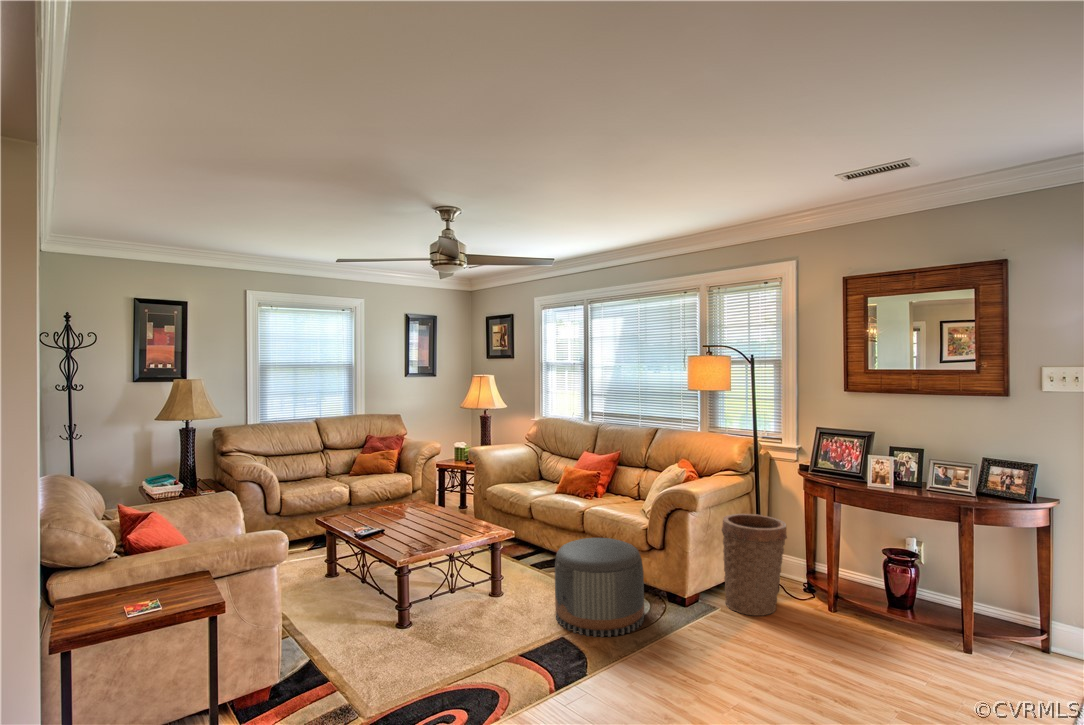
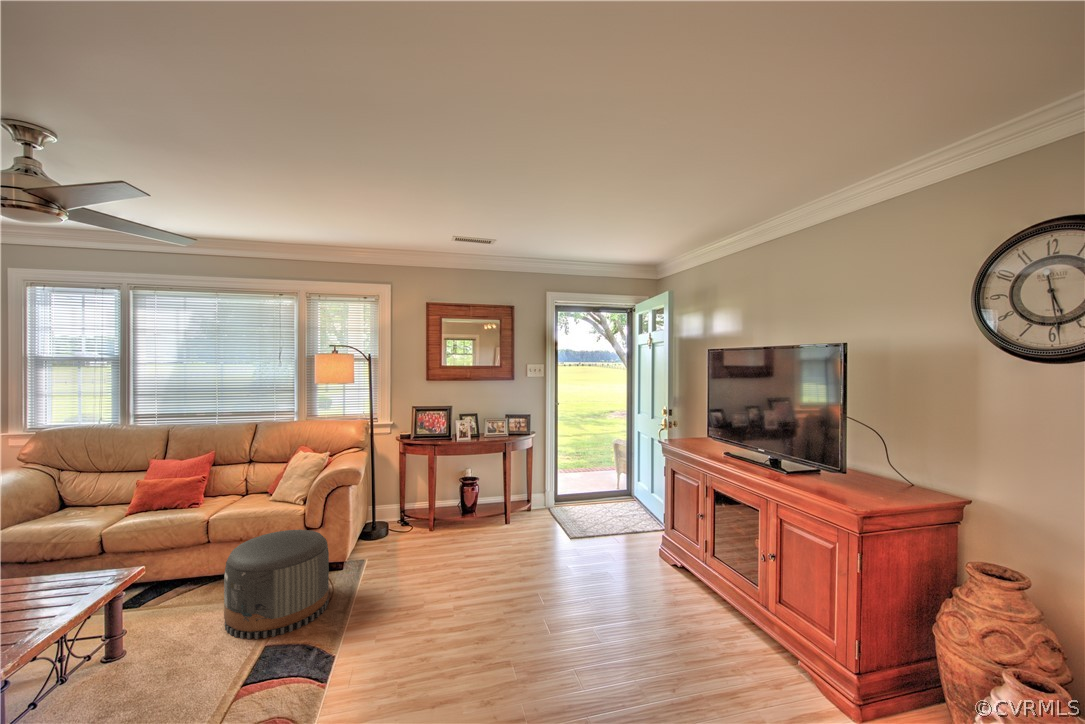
basket: present [722,514,787,616] -> none [364,477,414,557]

